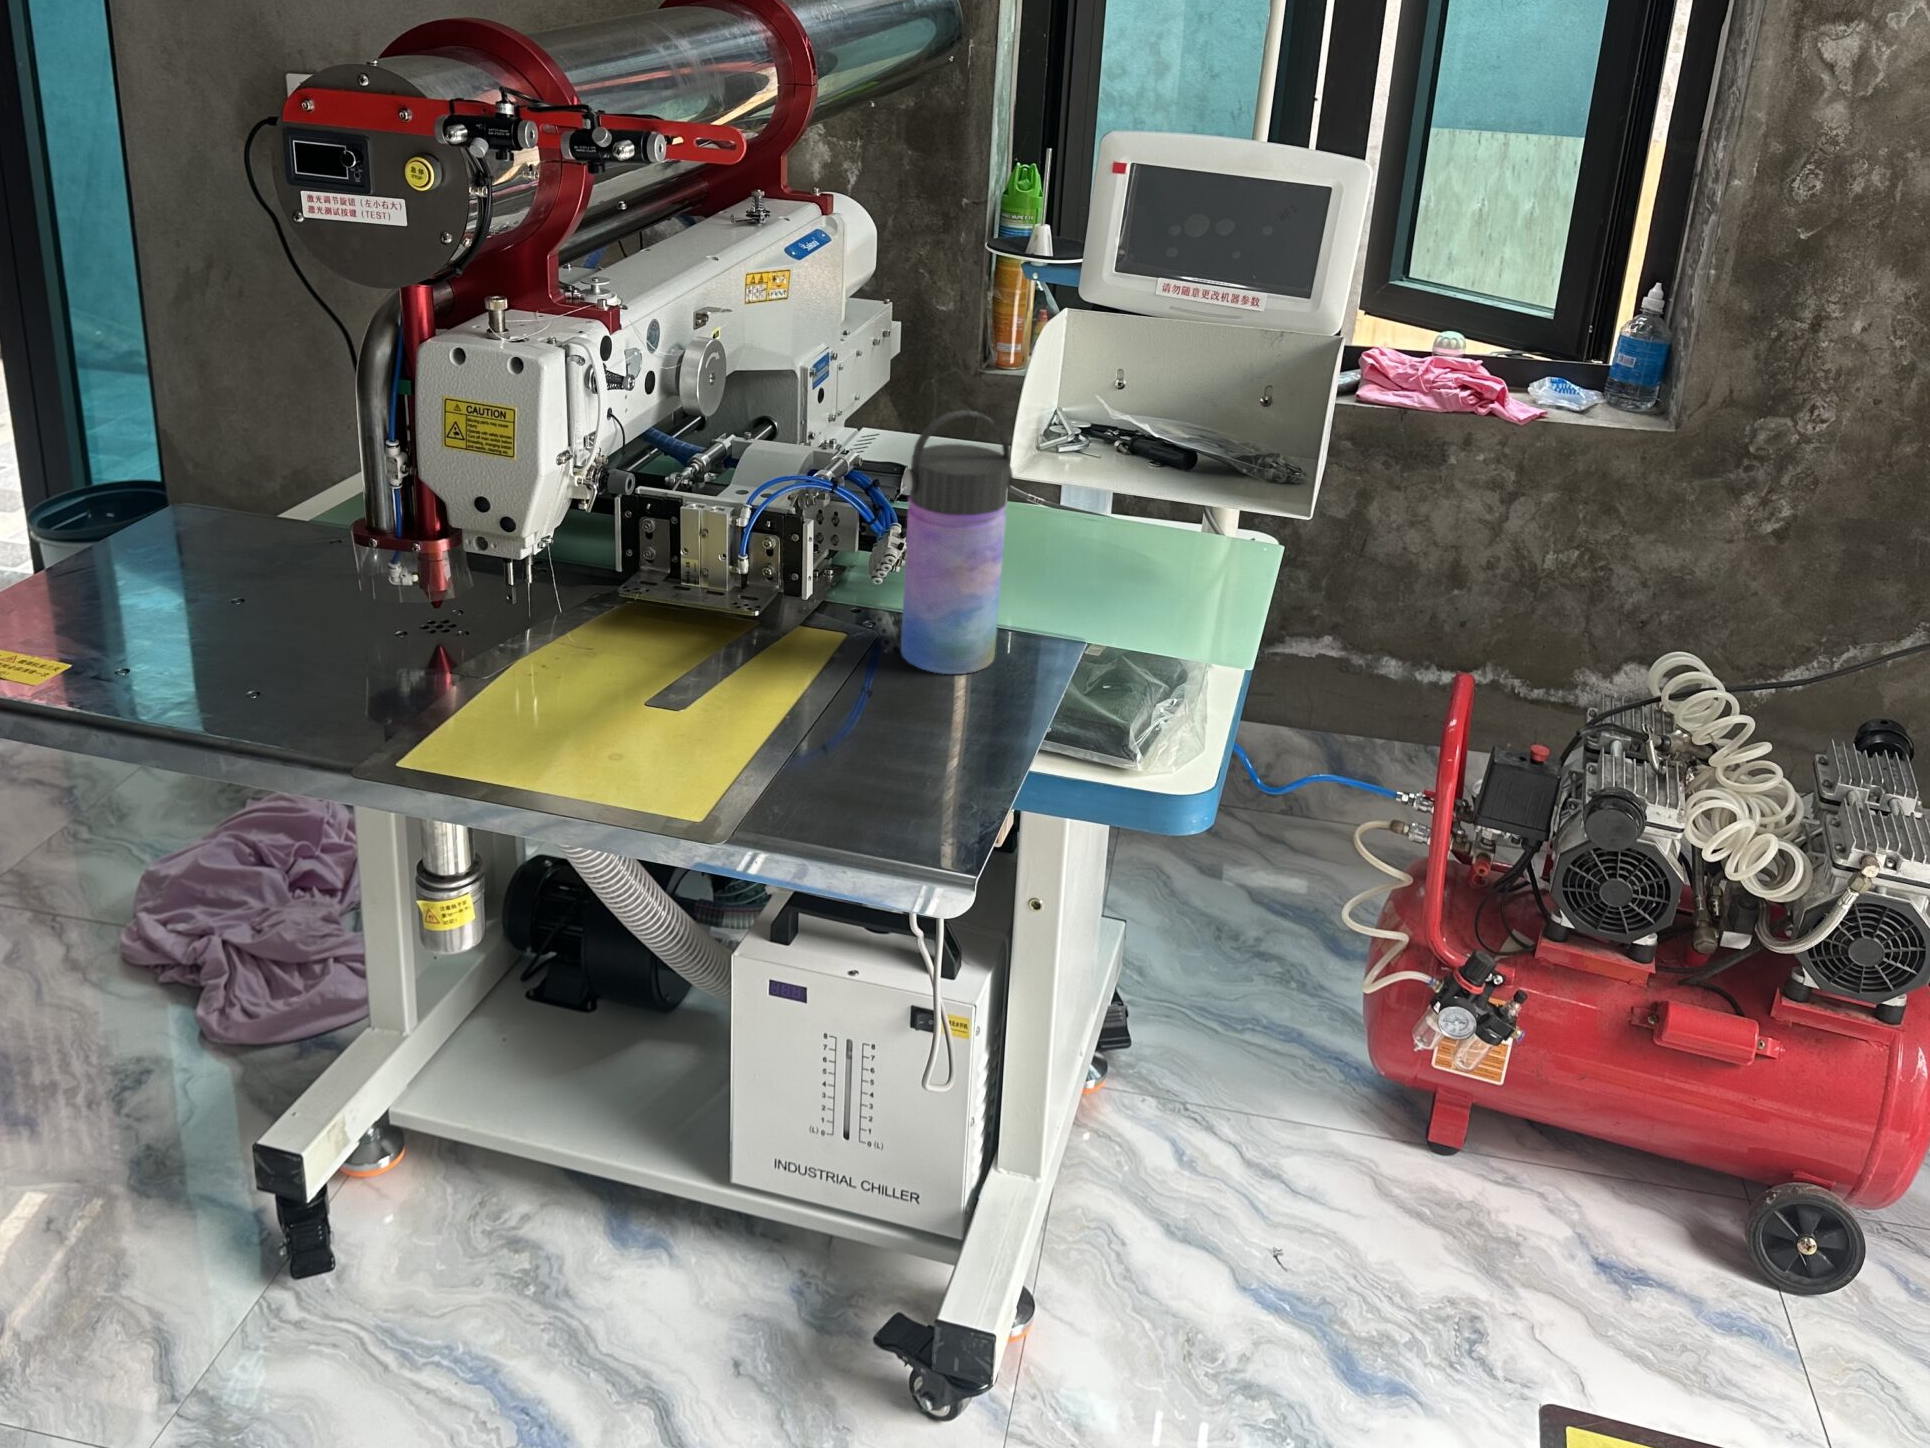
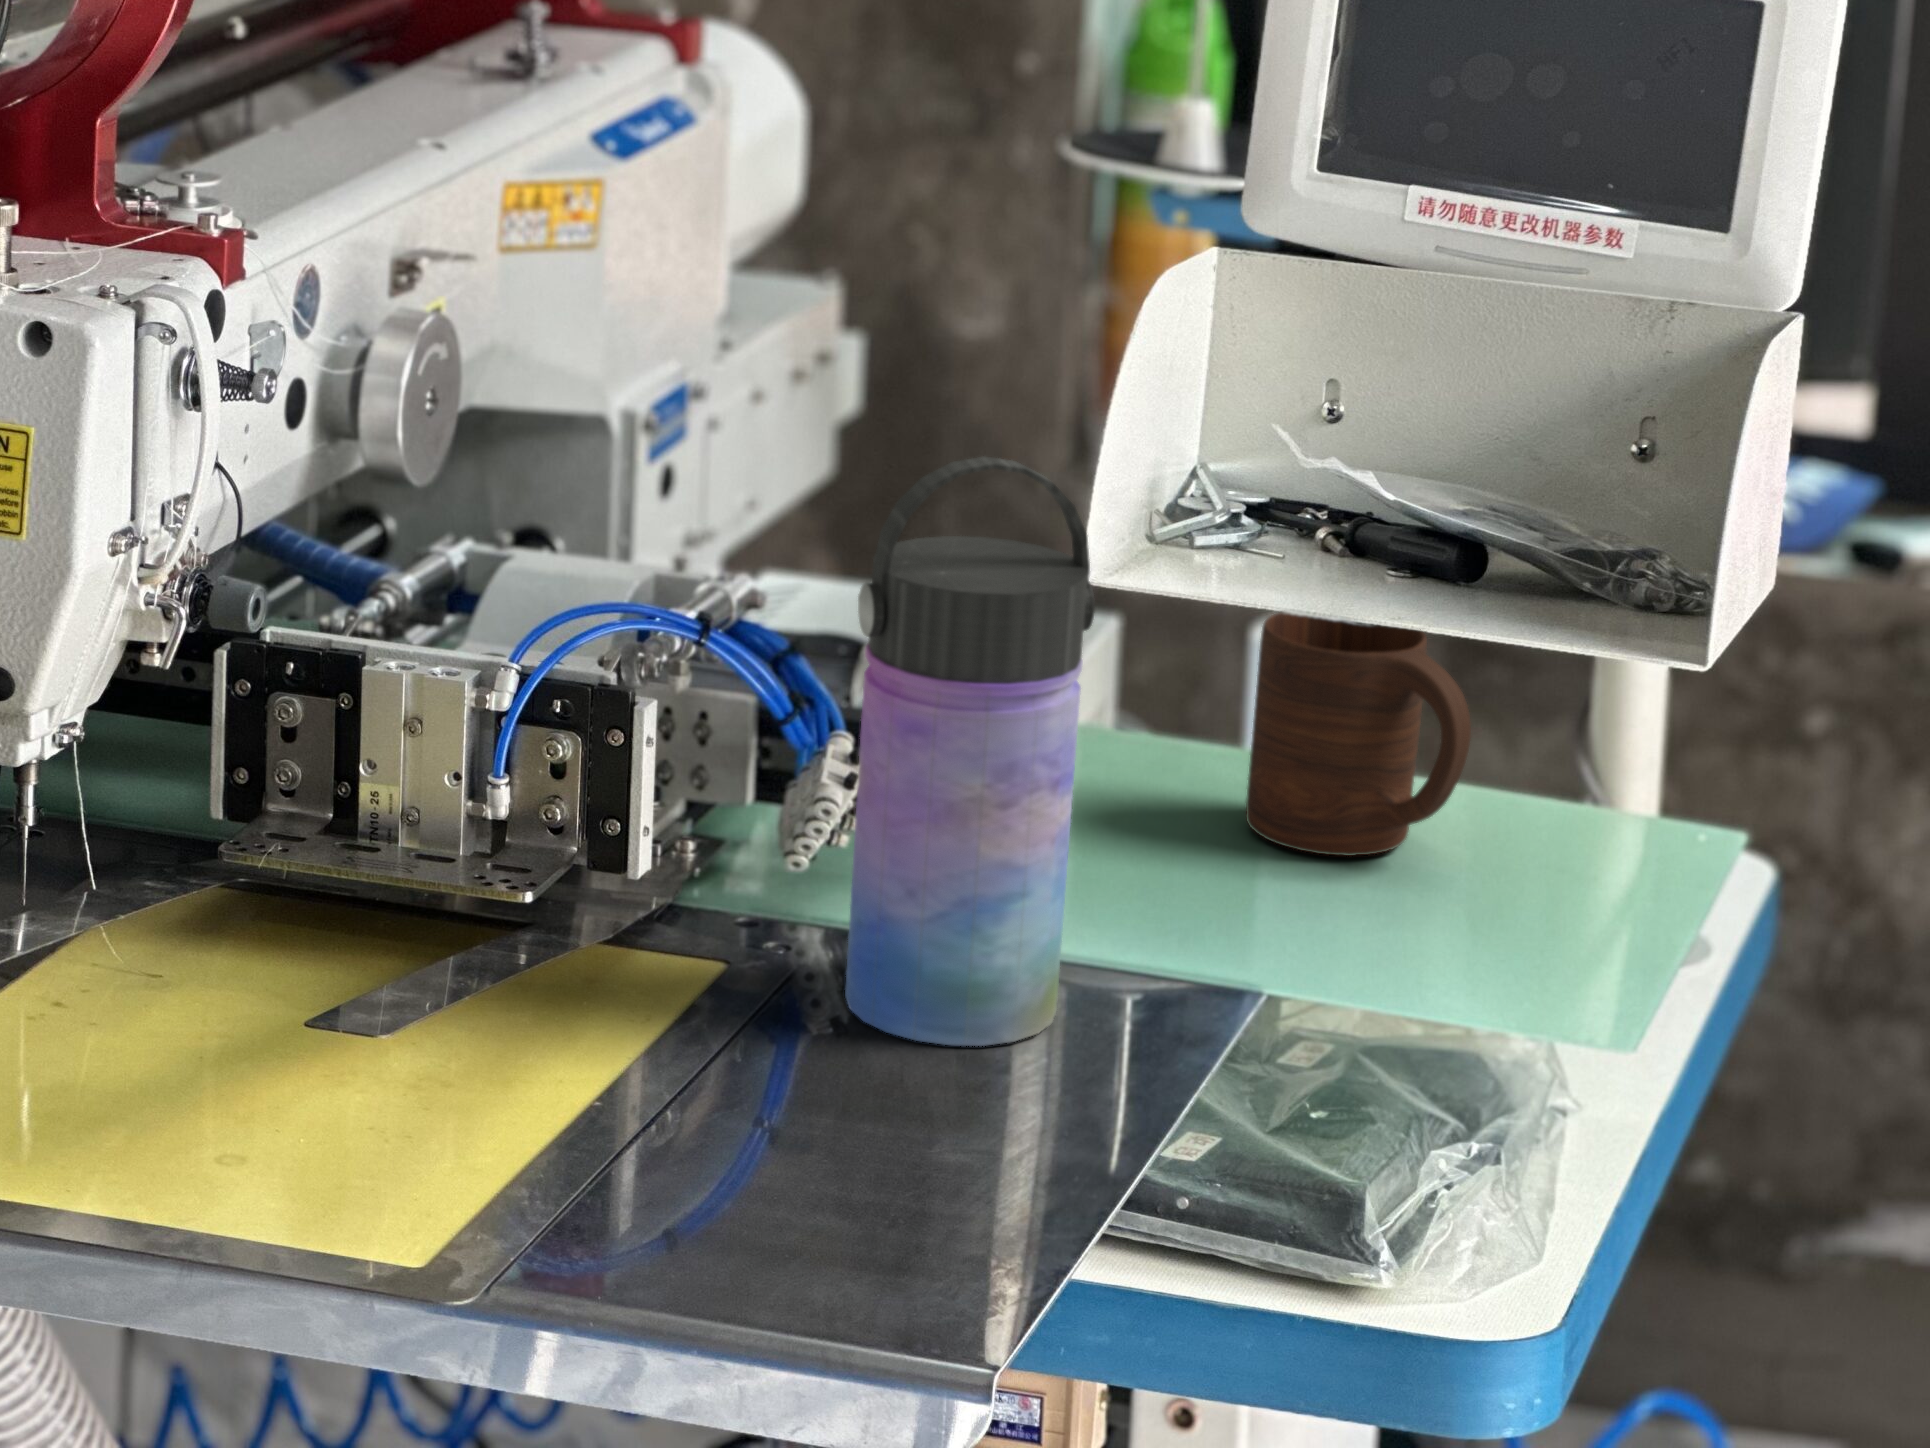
cup: none [1077,463,1177,574] -> present [1246,612,1471,856]

